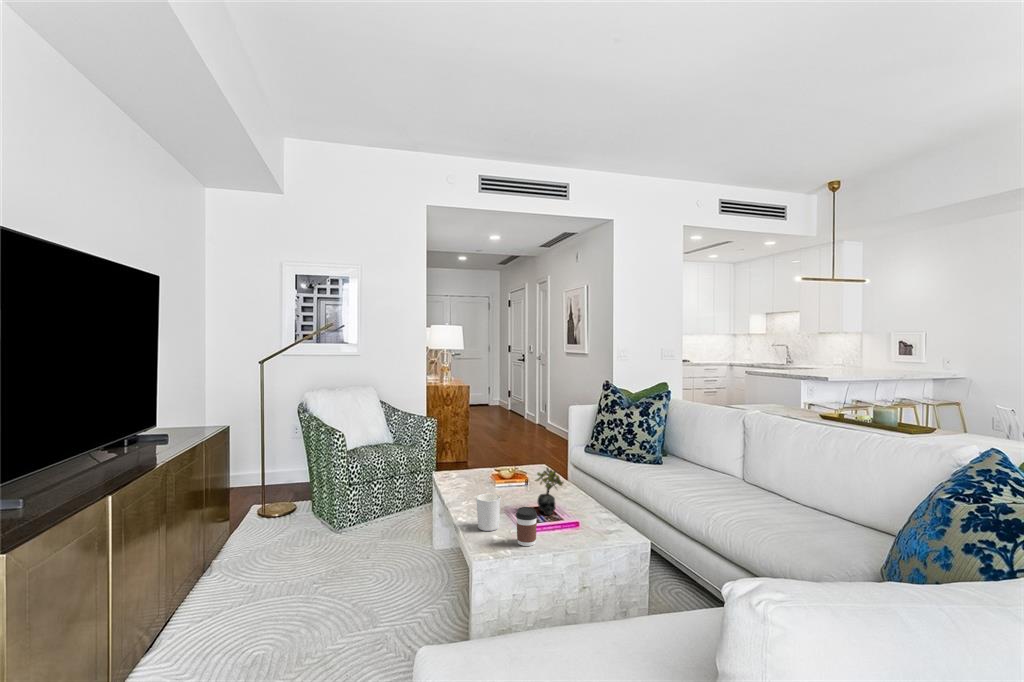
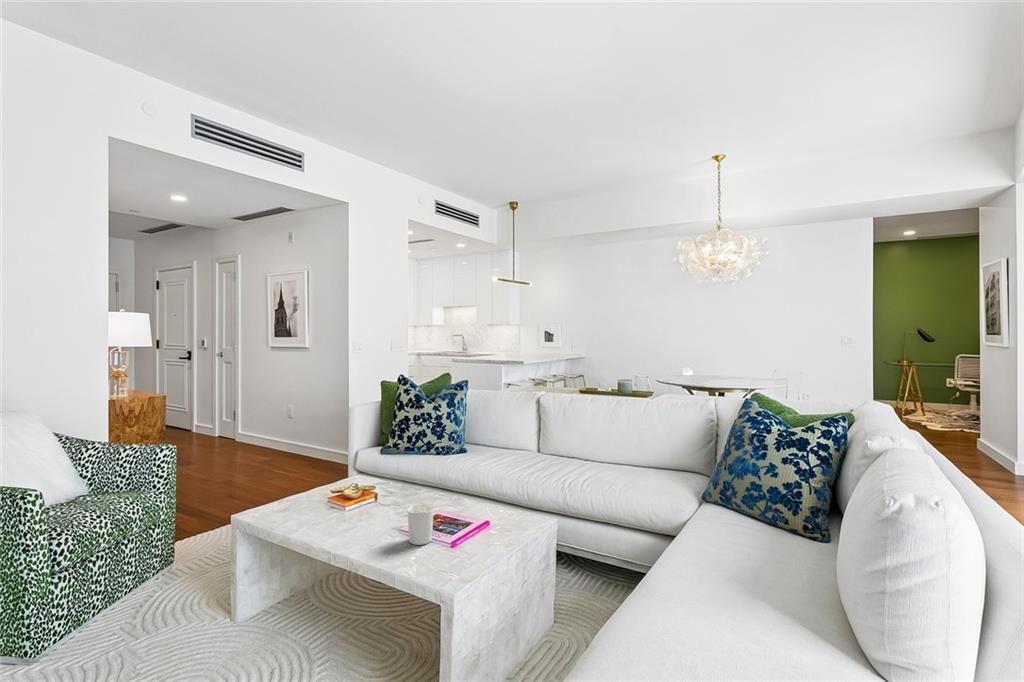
succulent plant: present [535,468,563,515] -> none [436,468,465,515]
coffee cup: present [516,507,537,546] -> none [466,507,487,546]

